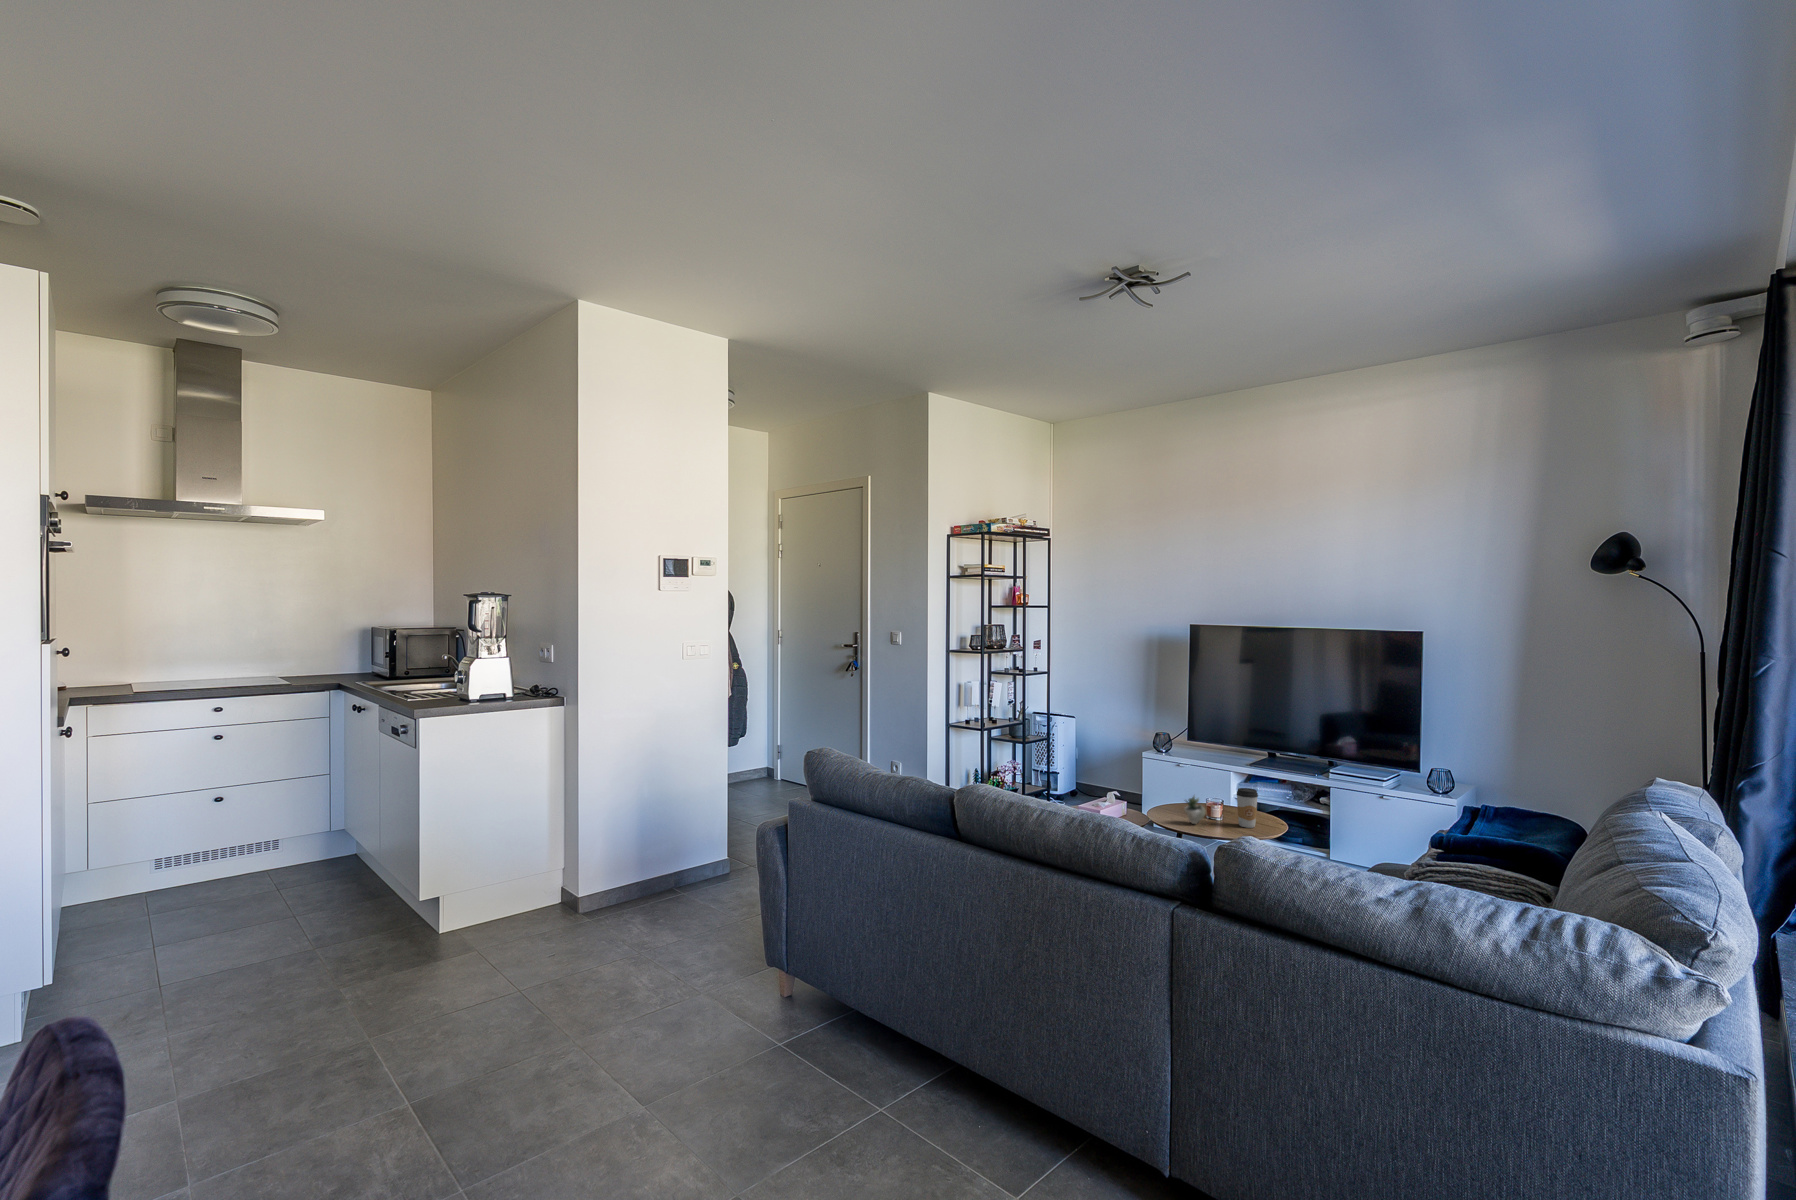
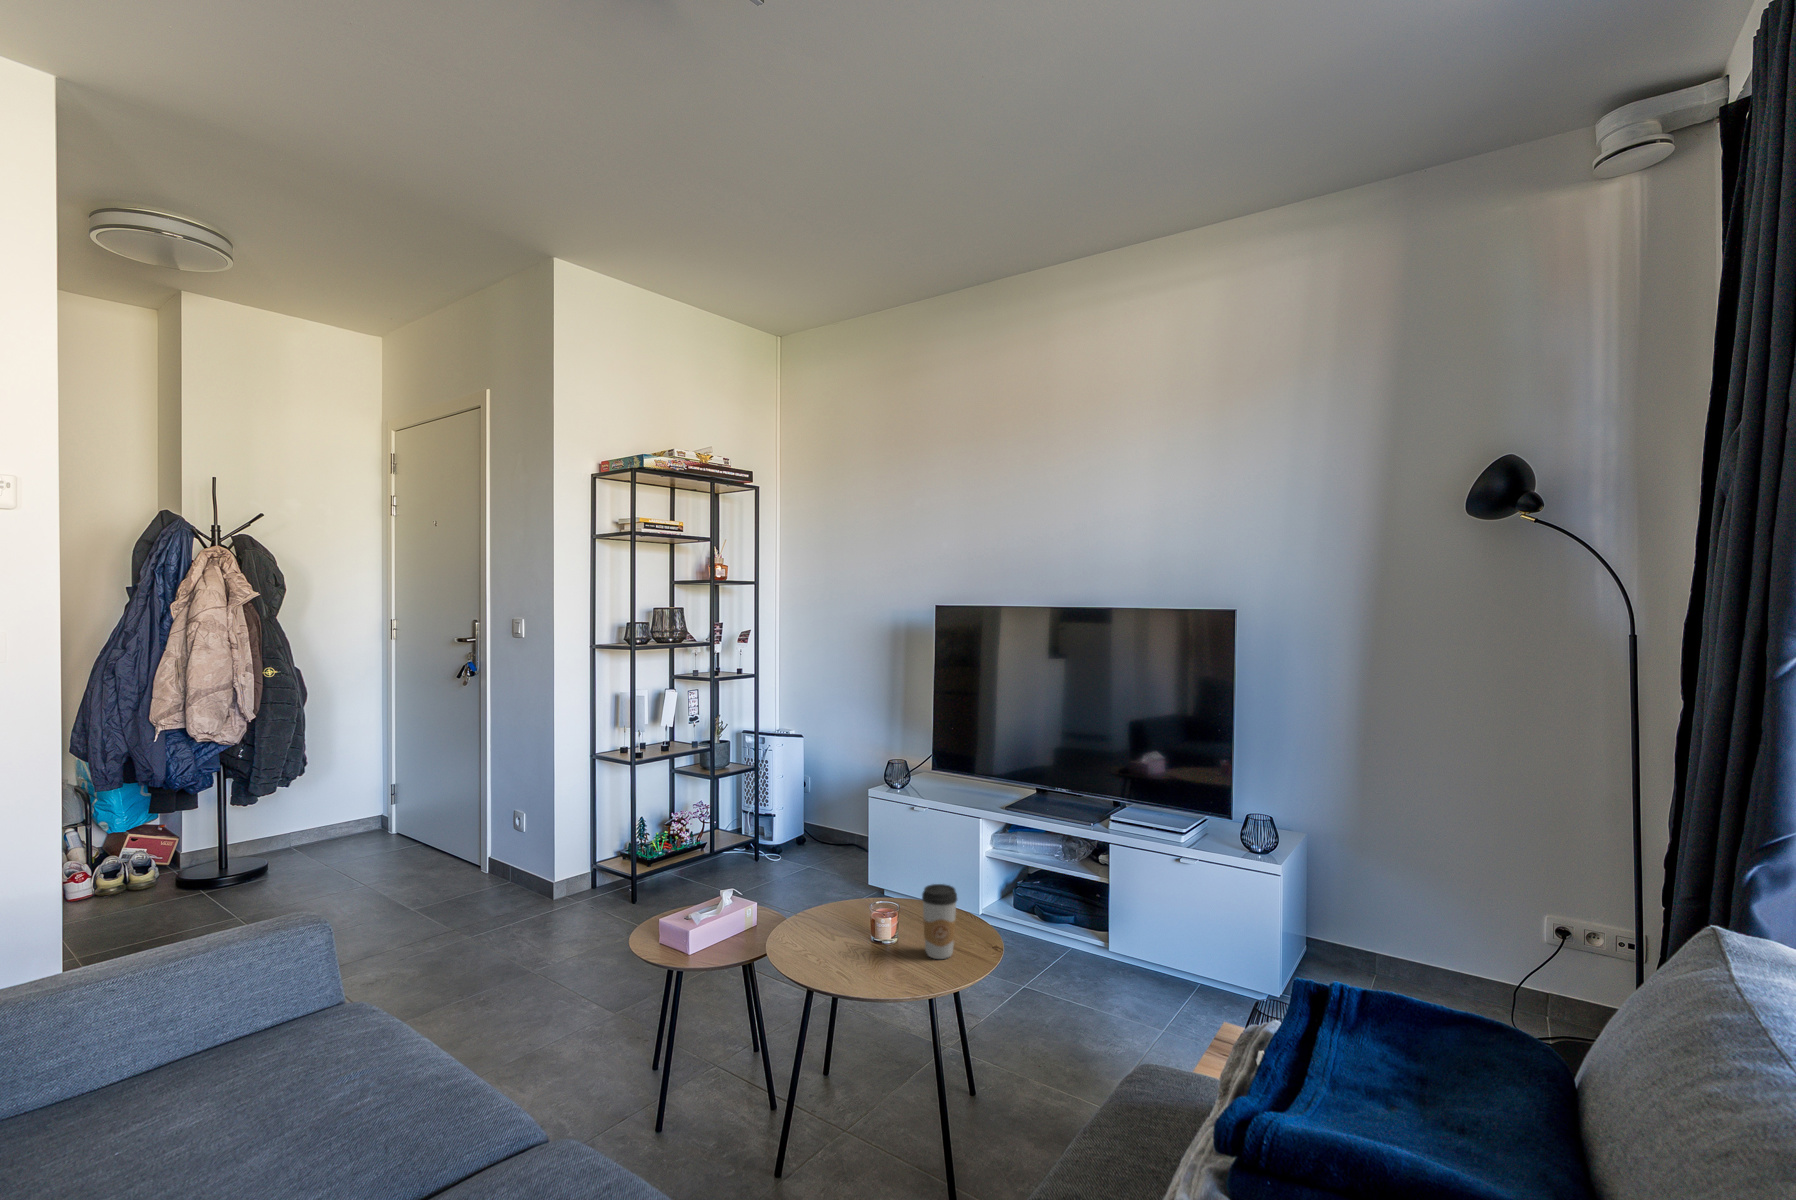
succulent plant: present [1184,796,1205,824] -> none [829,902,875,958]

